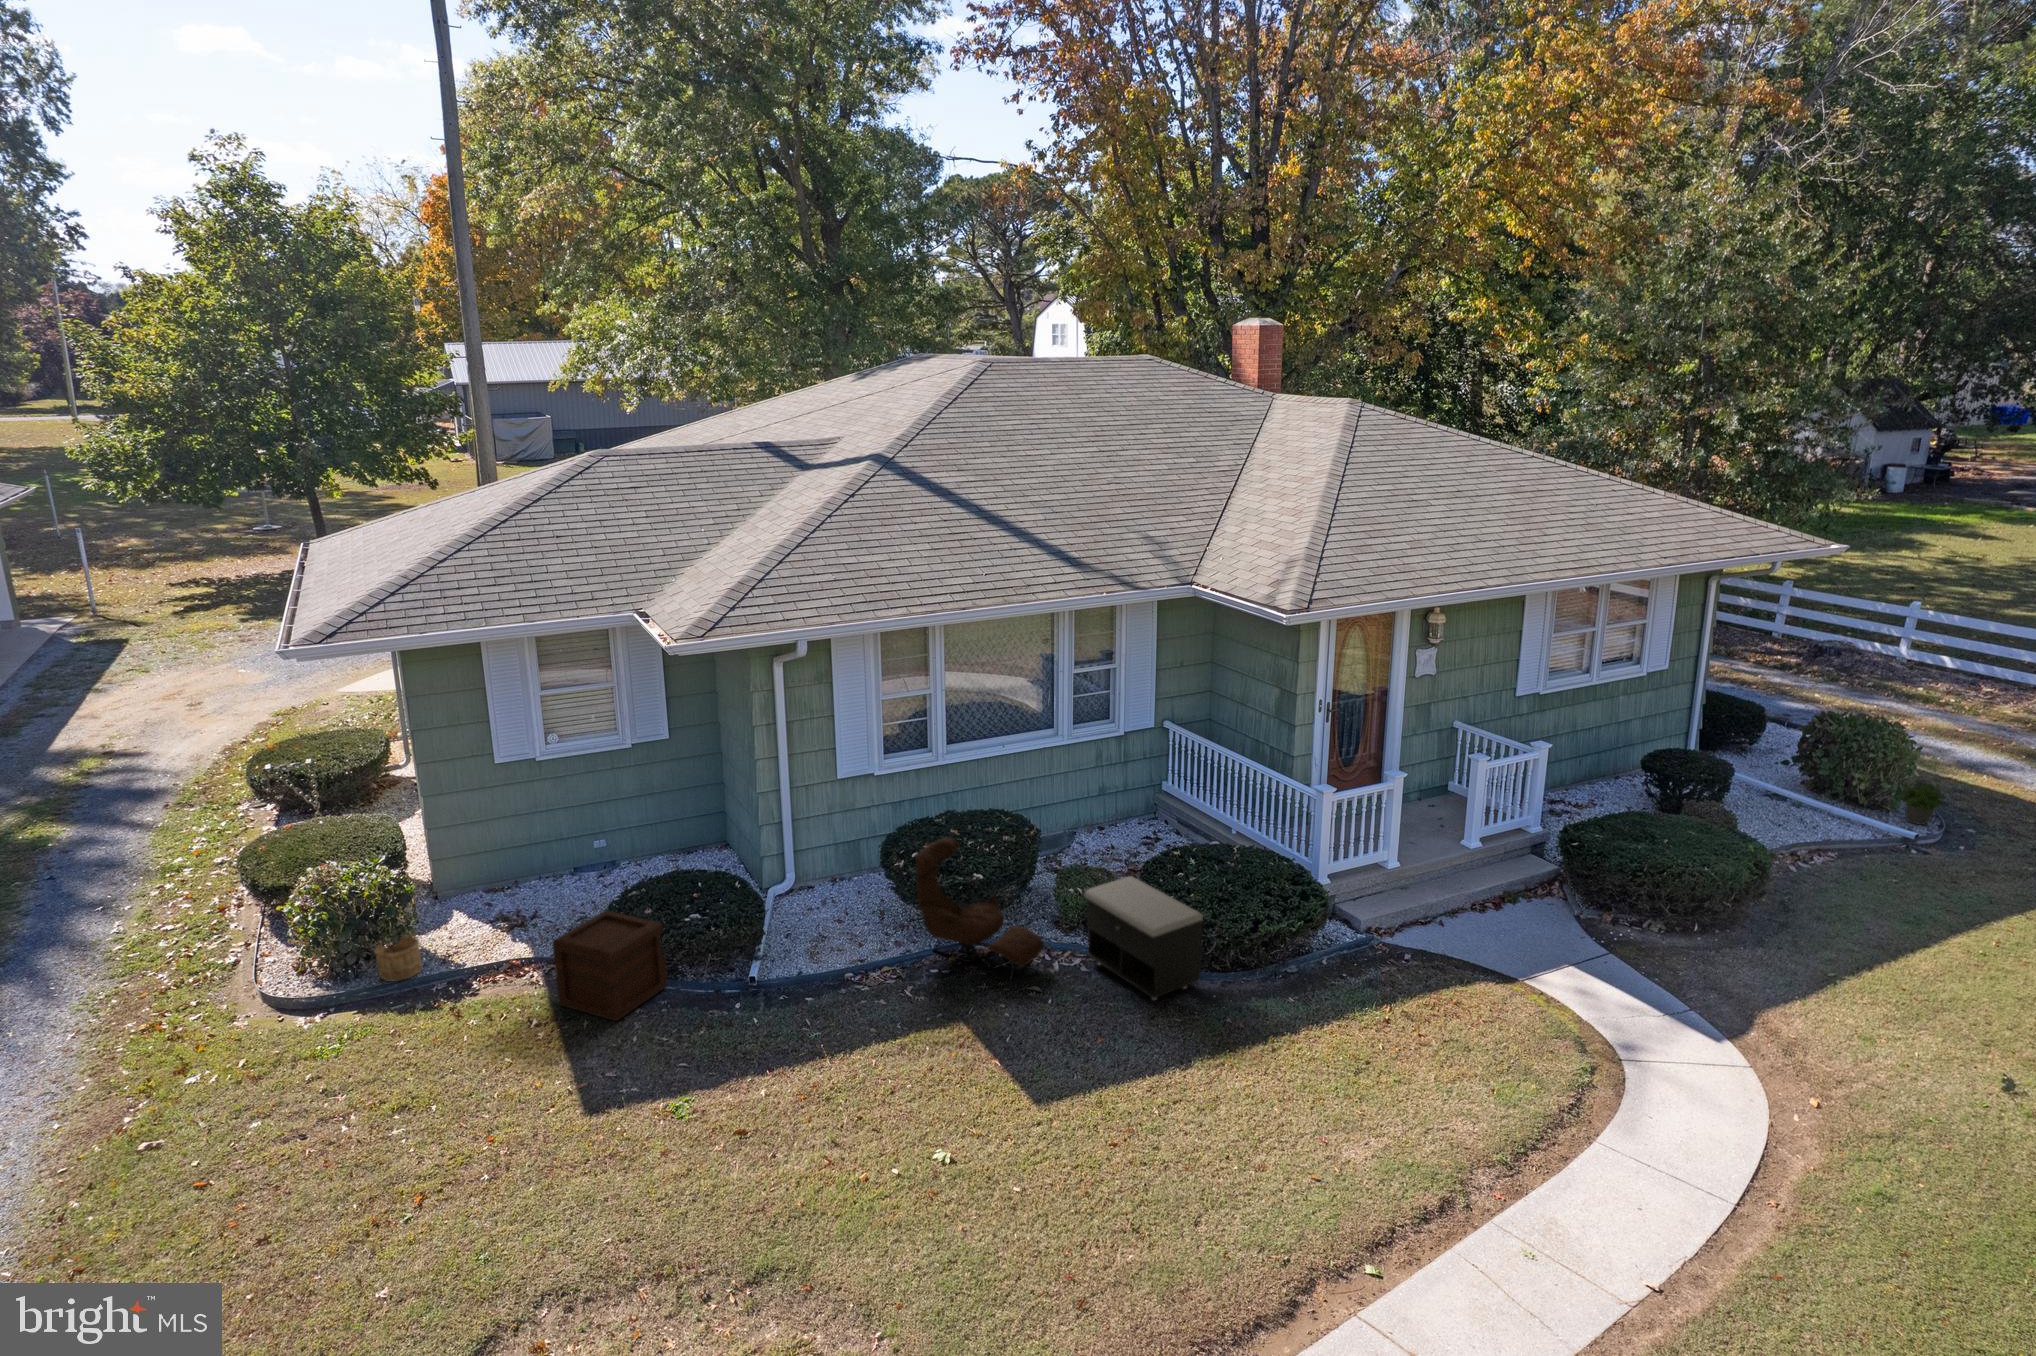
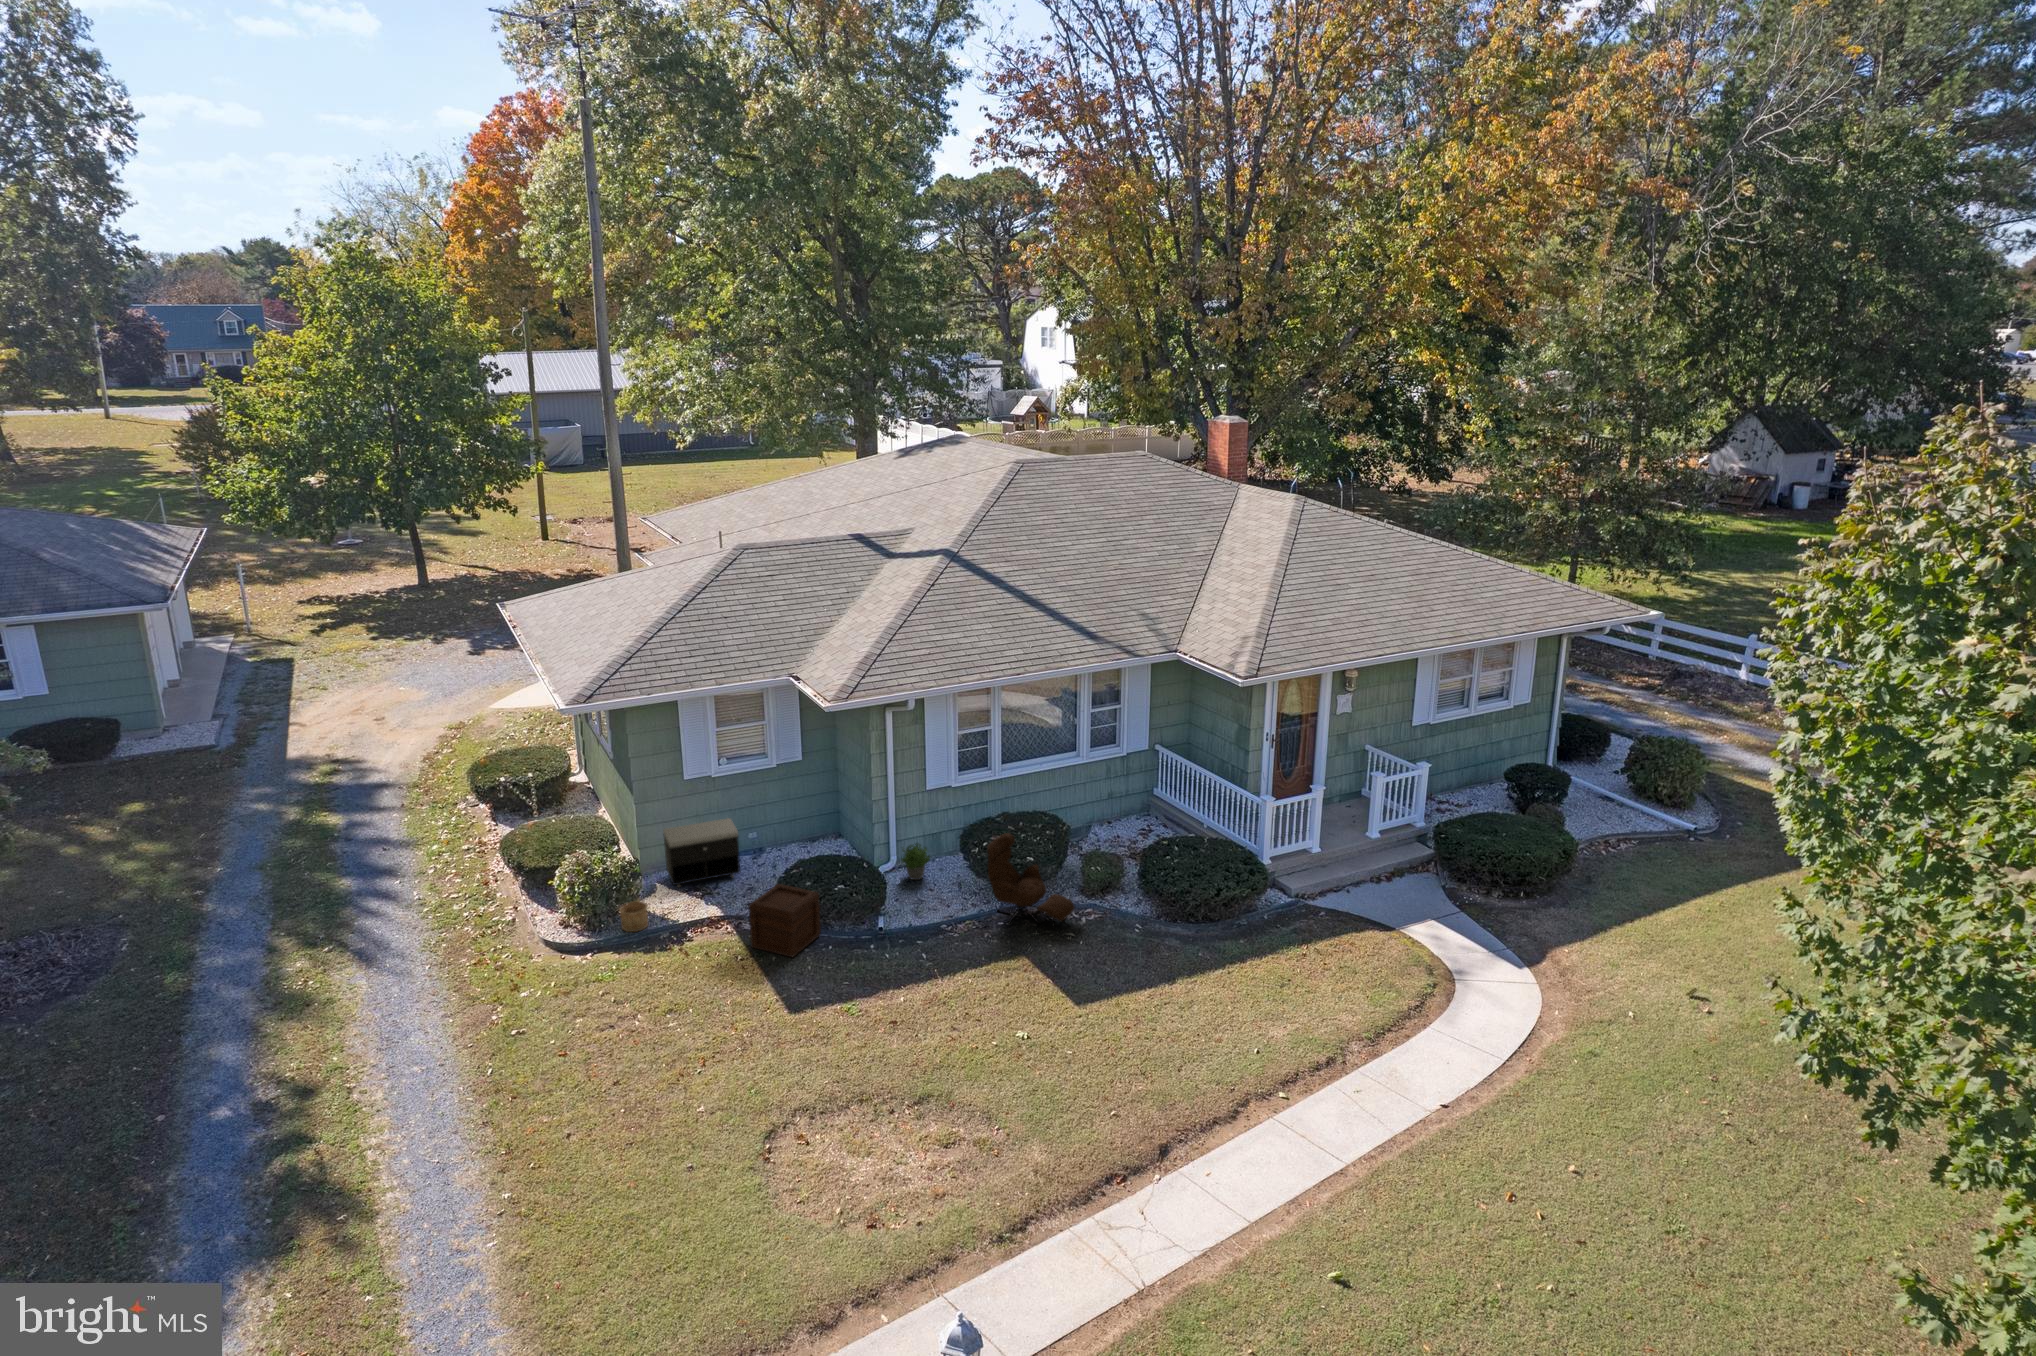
potted plant: present [1900,781,1945,825] -> present [901,843,930,880]
storage bench: present [1085,876,1203,1000] -> present [663,818,740,887]

